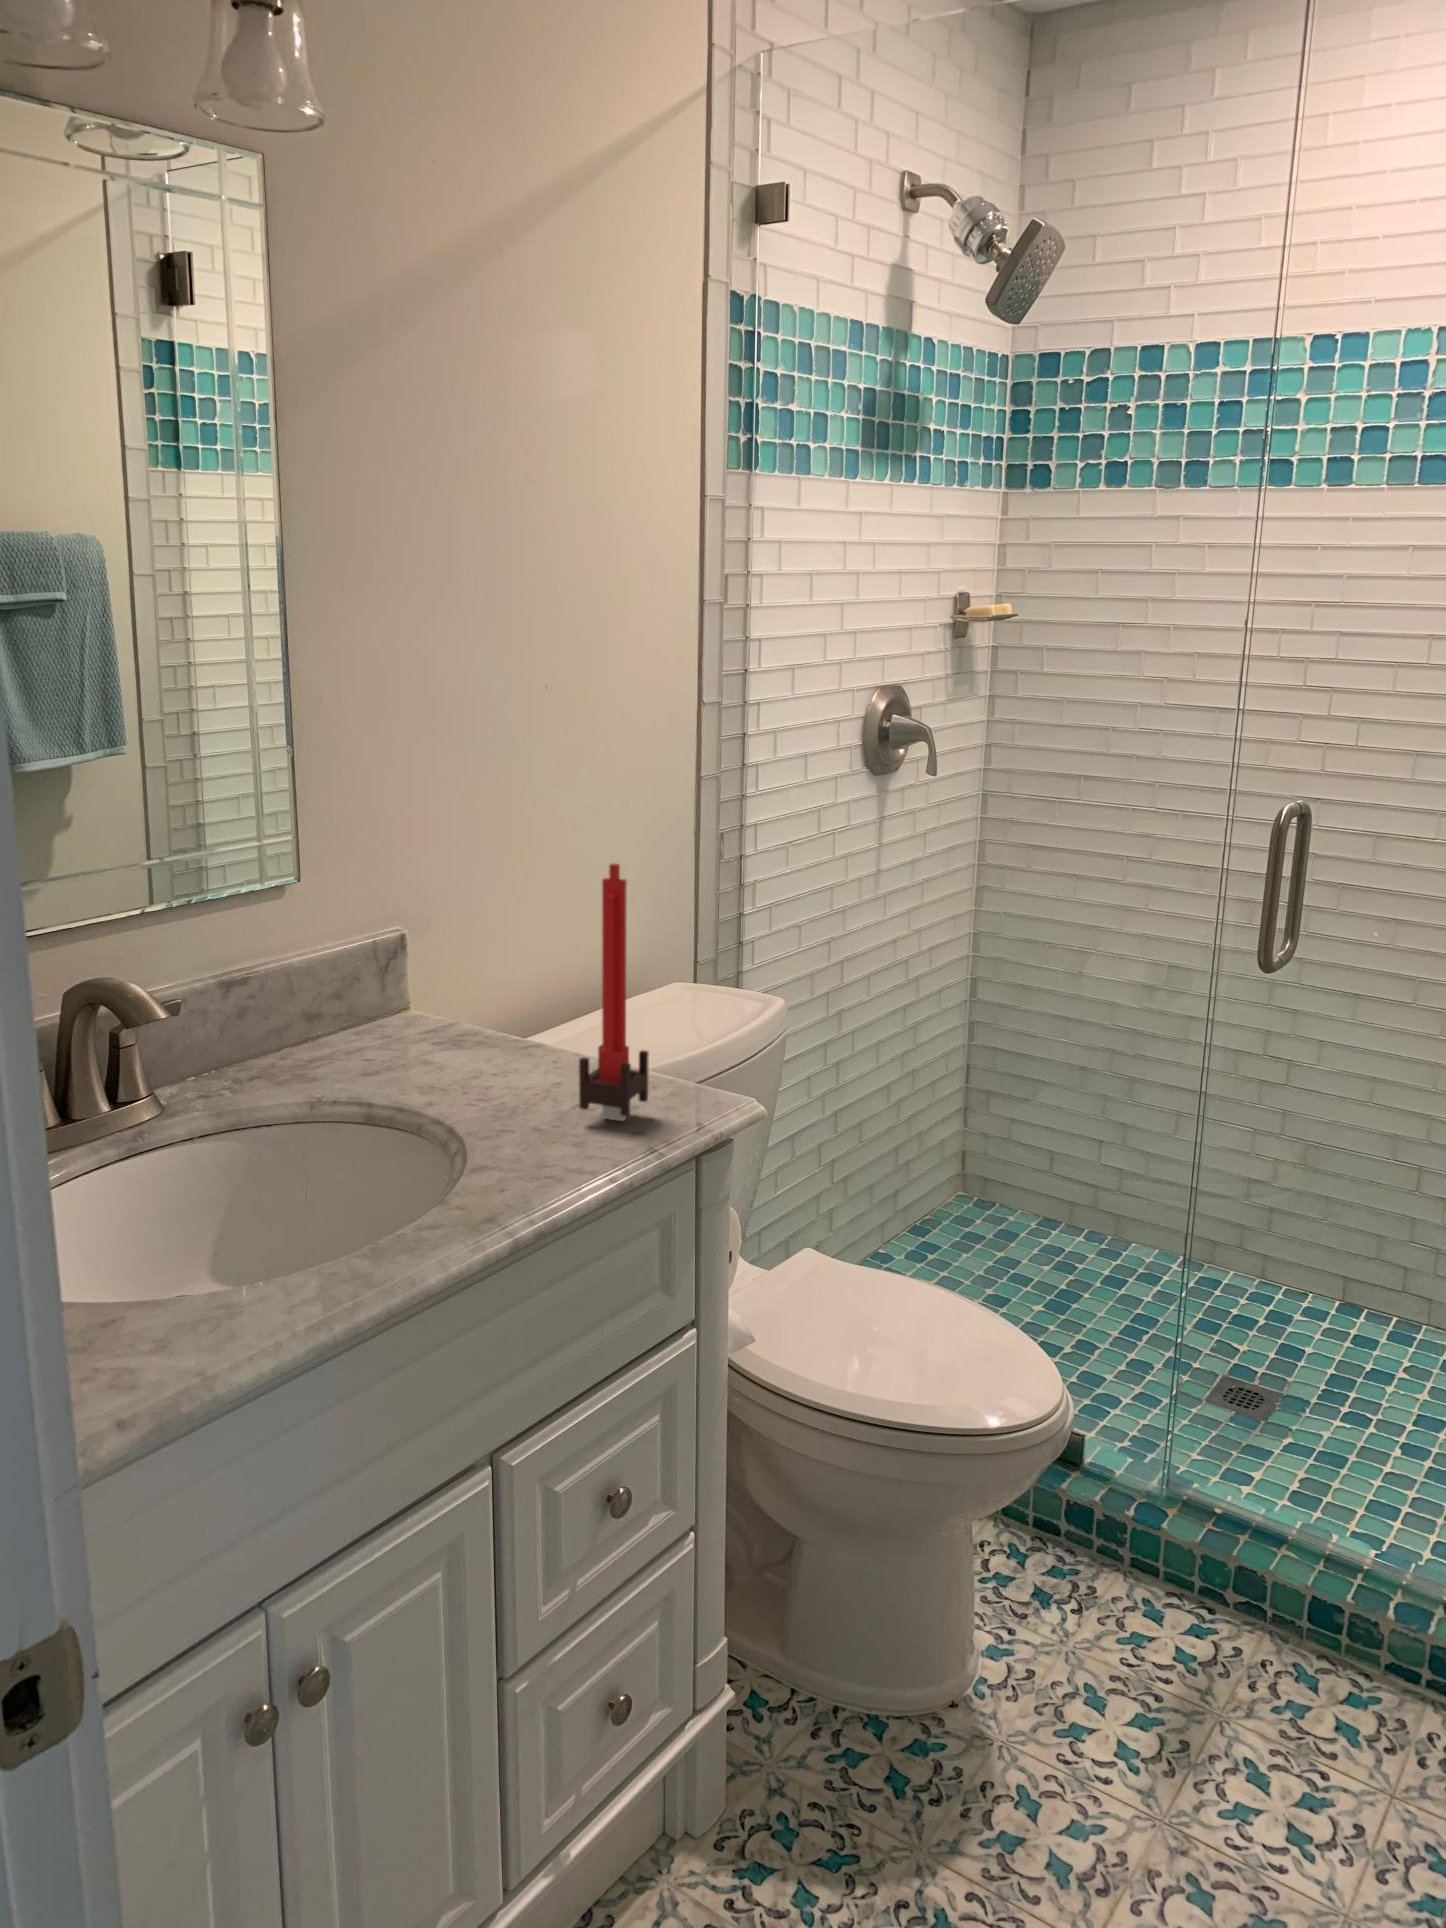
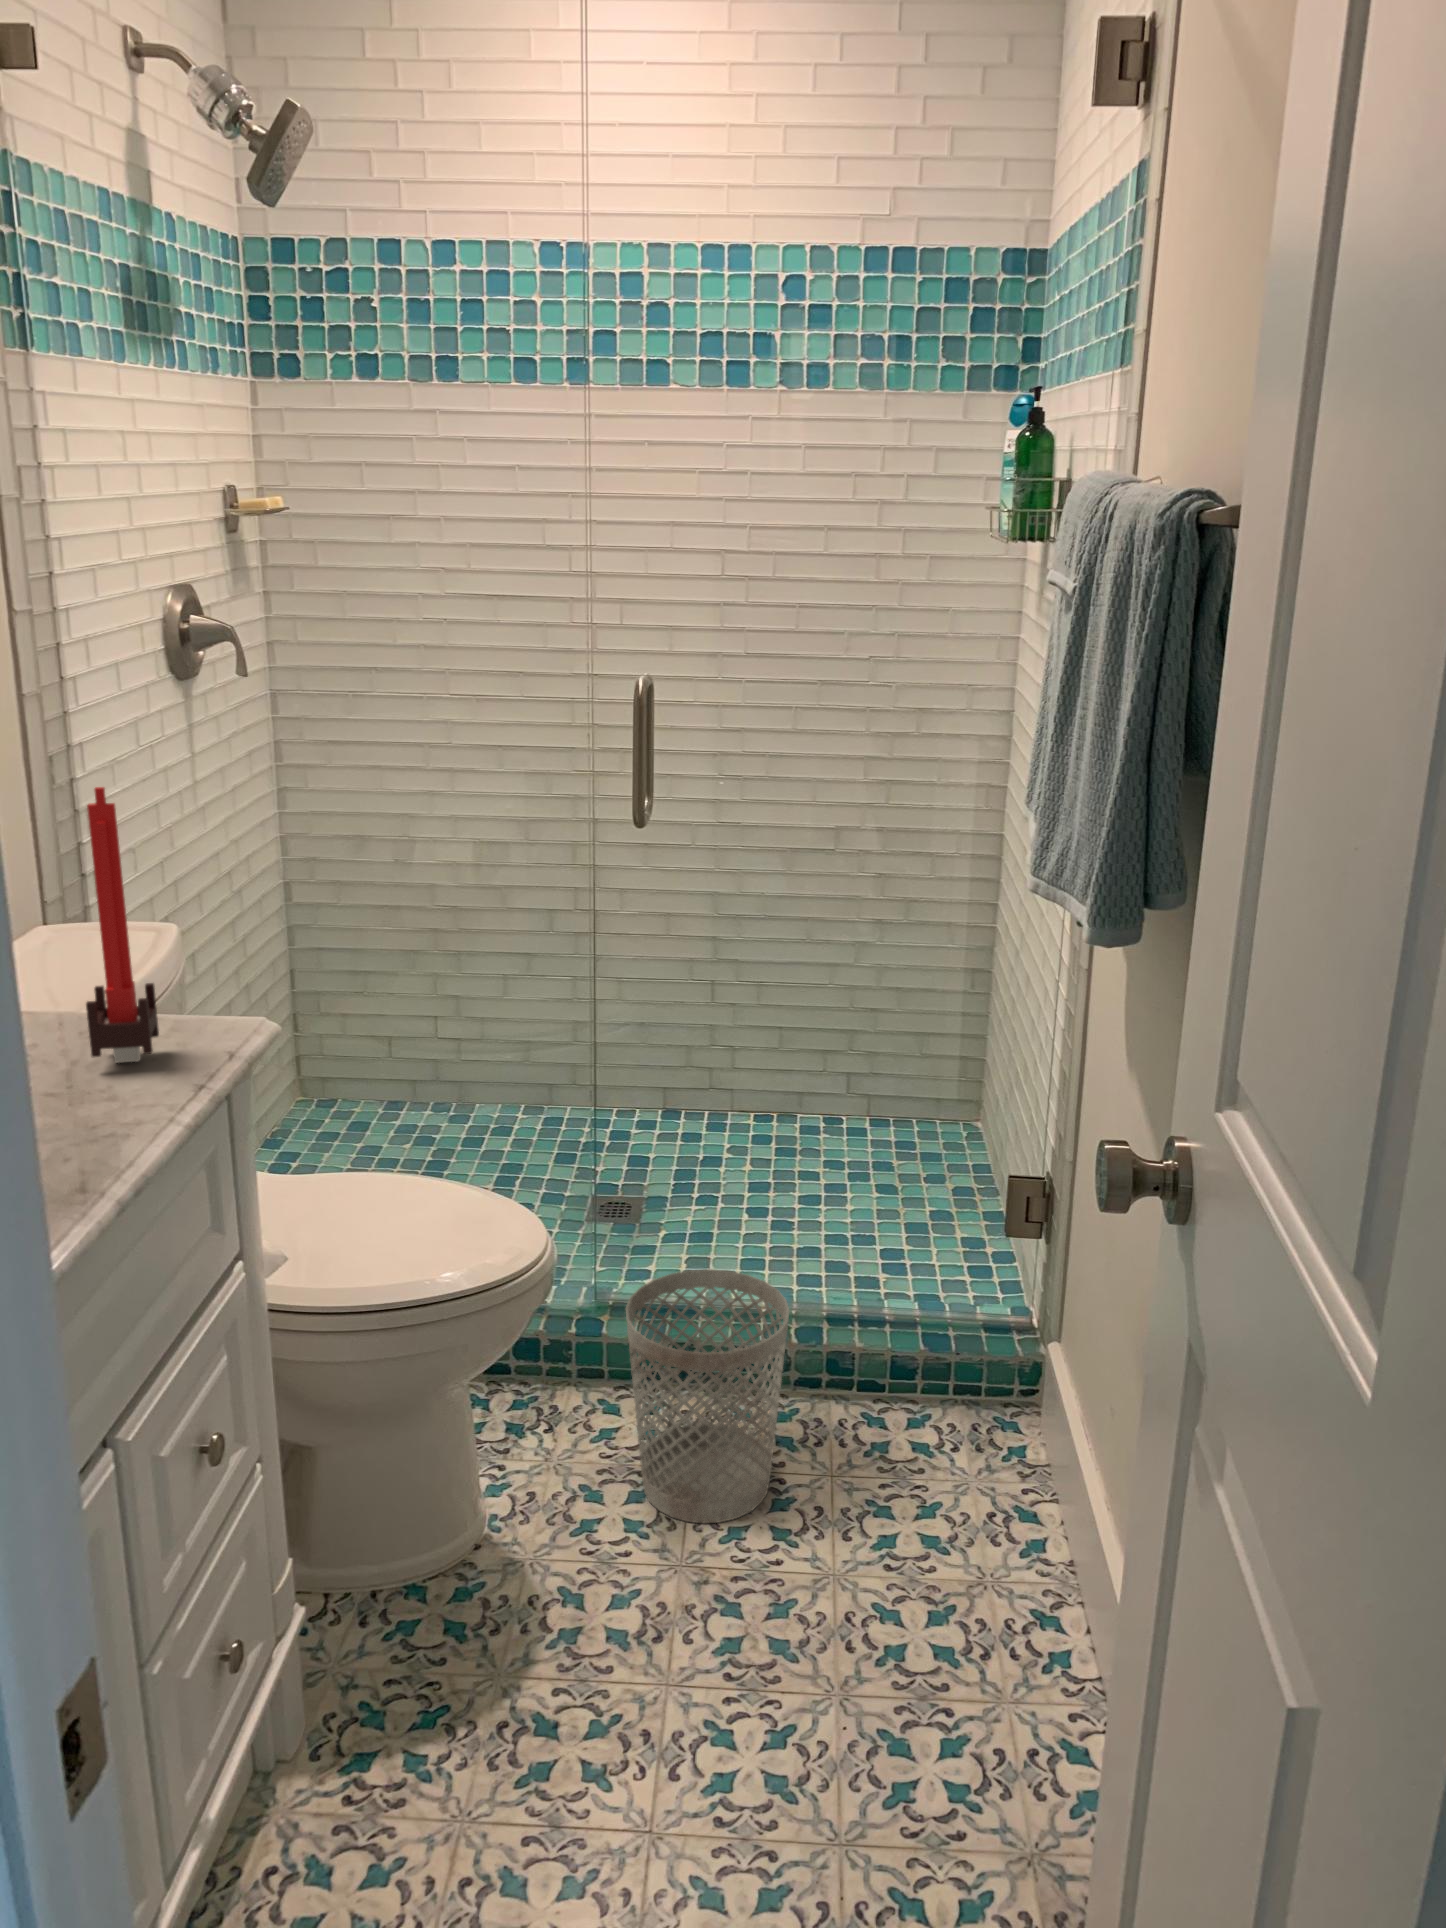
wastebasket: none [1154,1484,1356,1795] -> present [626,1269,790,1523]

